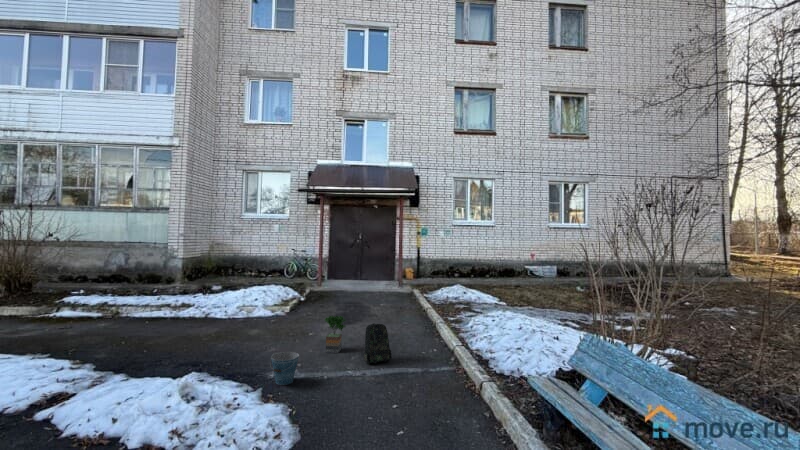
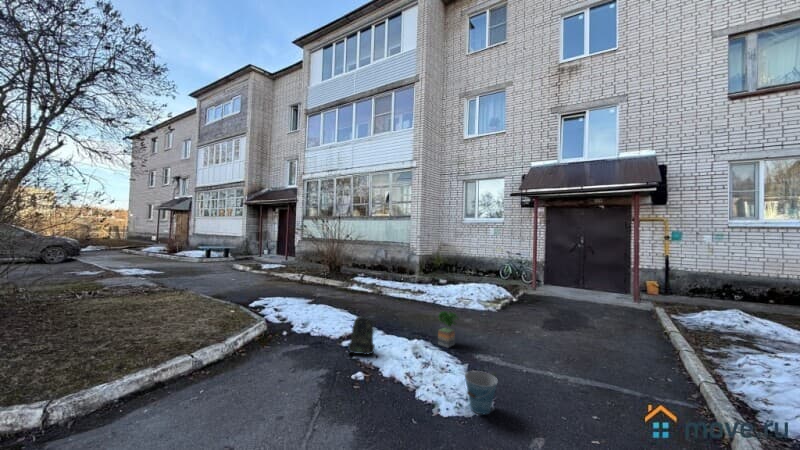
potted tree: present [325,316,346,353] -> present [438,311,458,348]
backpack: present [364,323,391,363] -> present [348,317,375,355]

